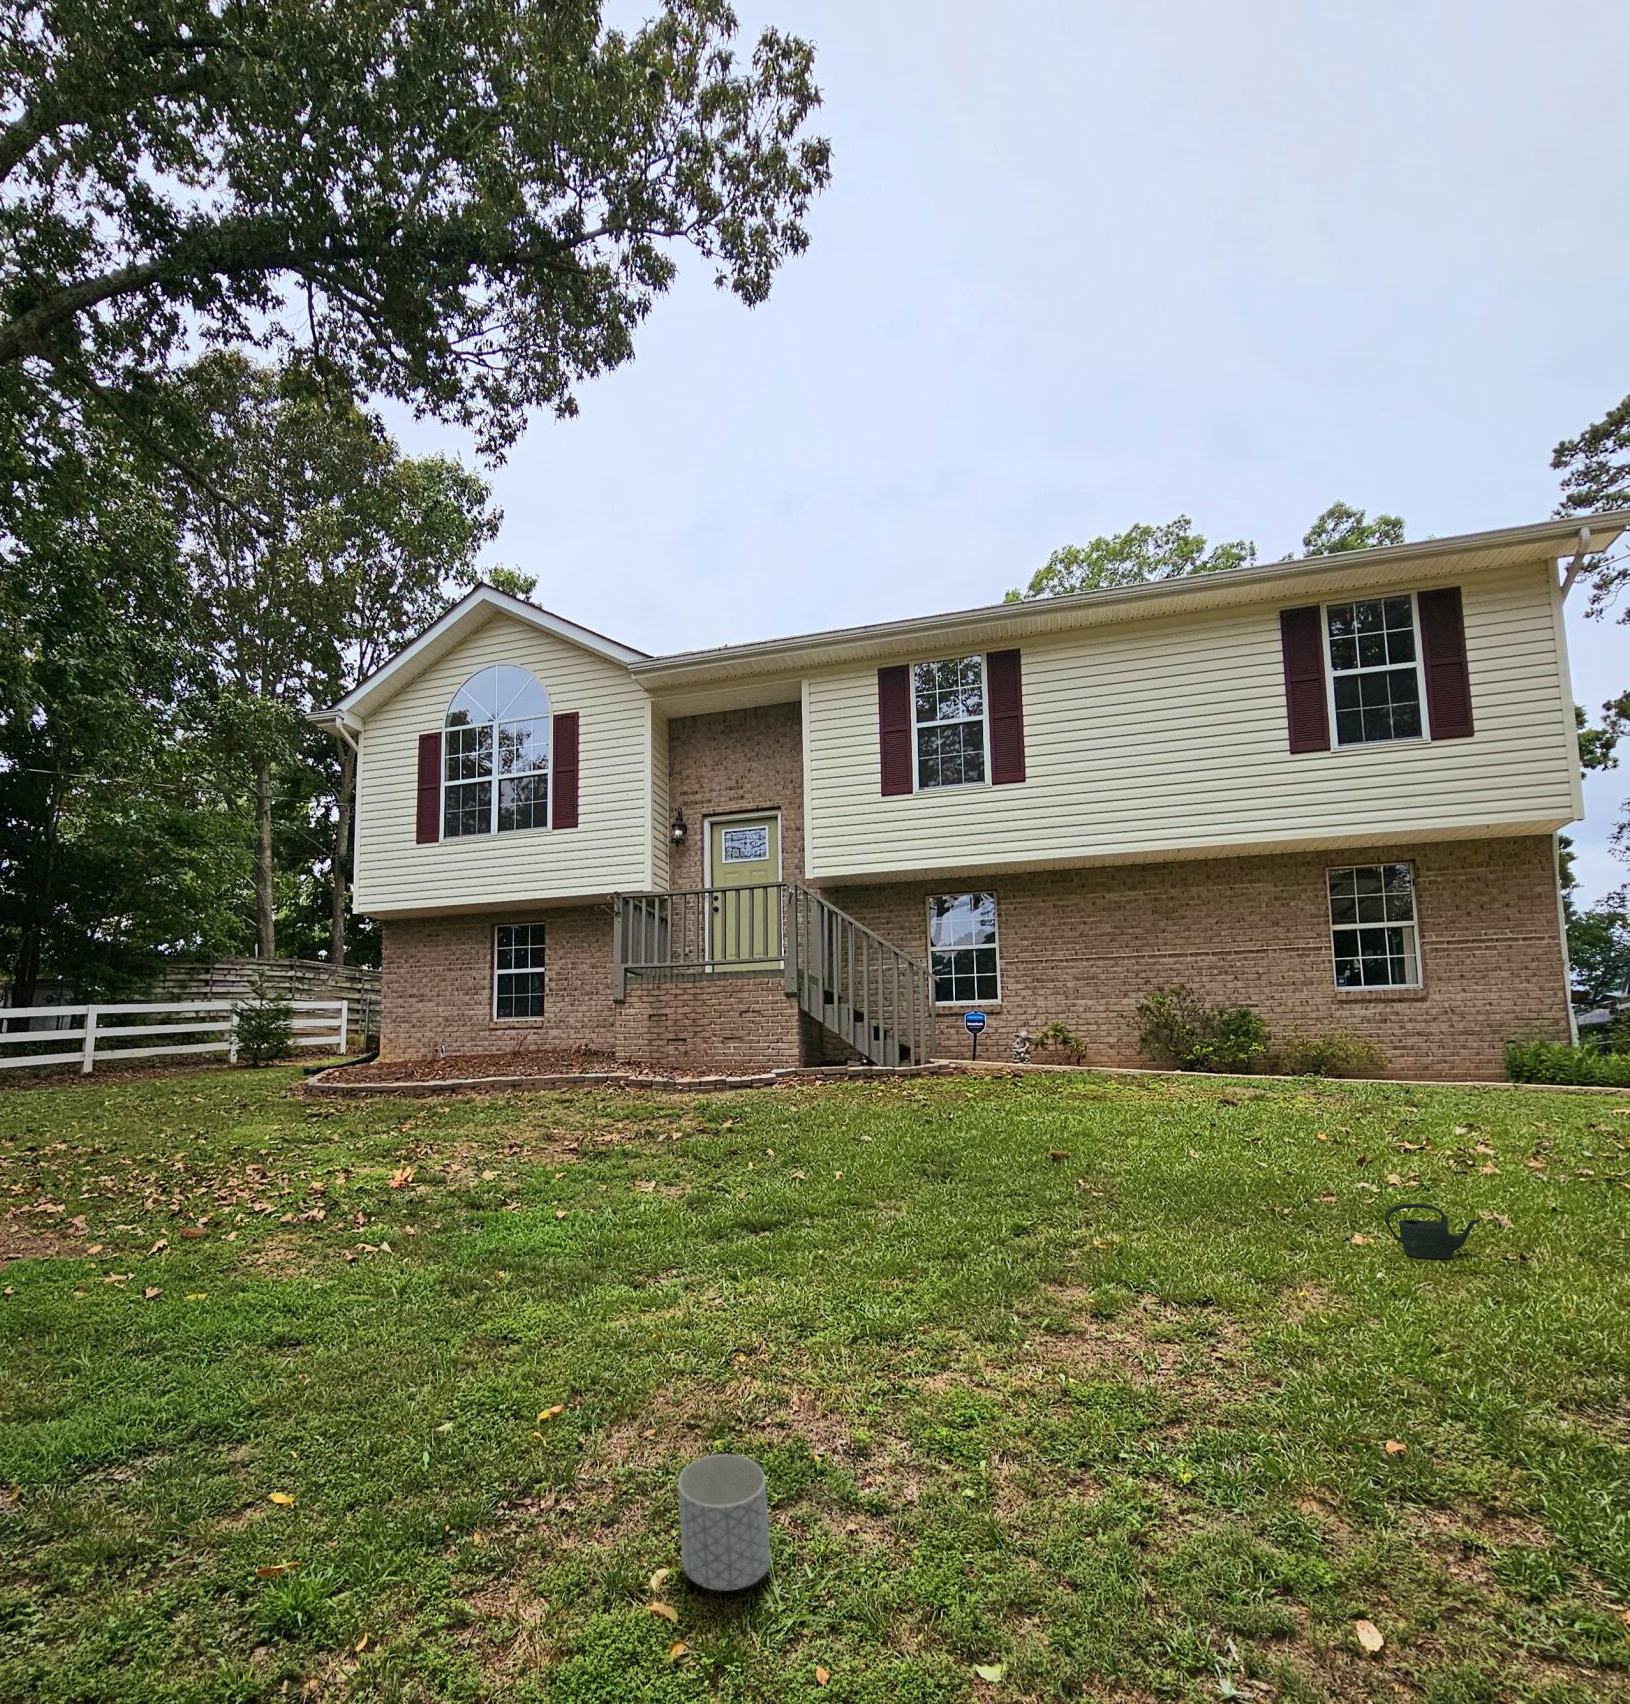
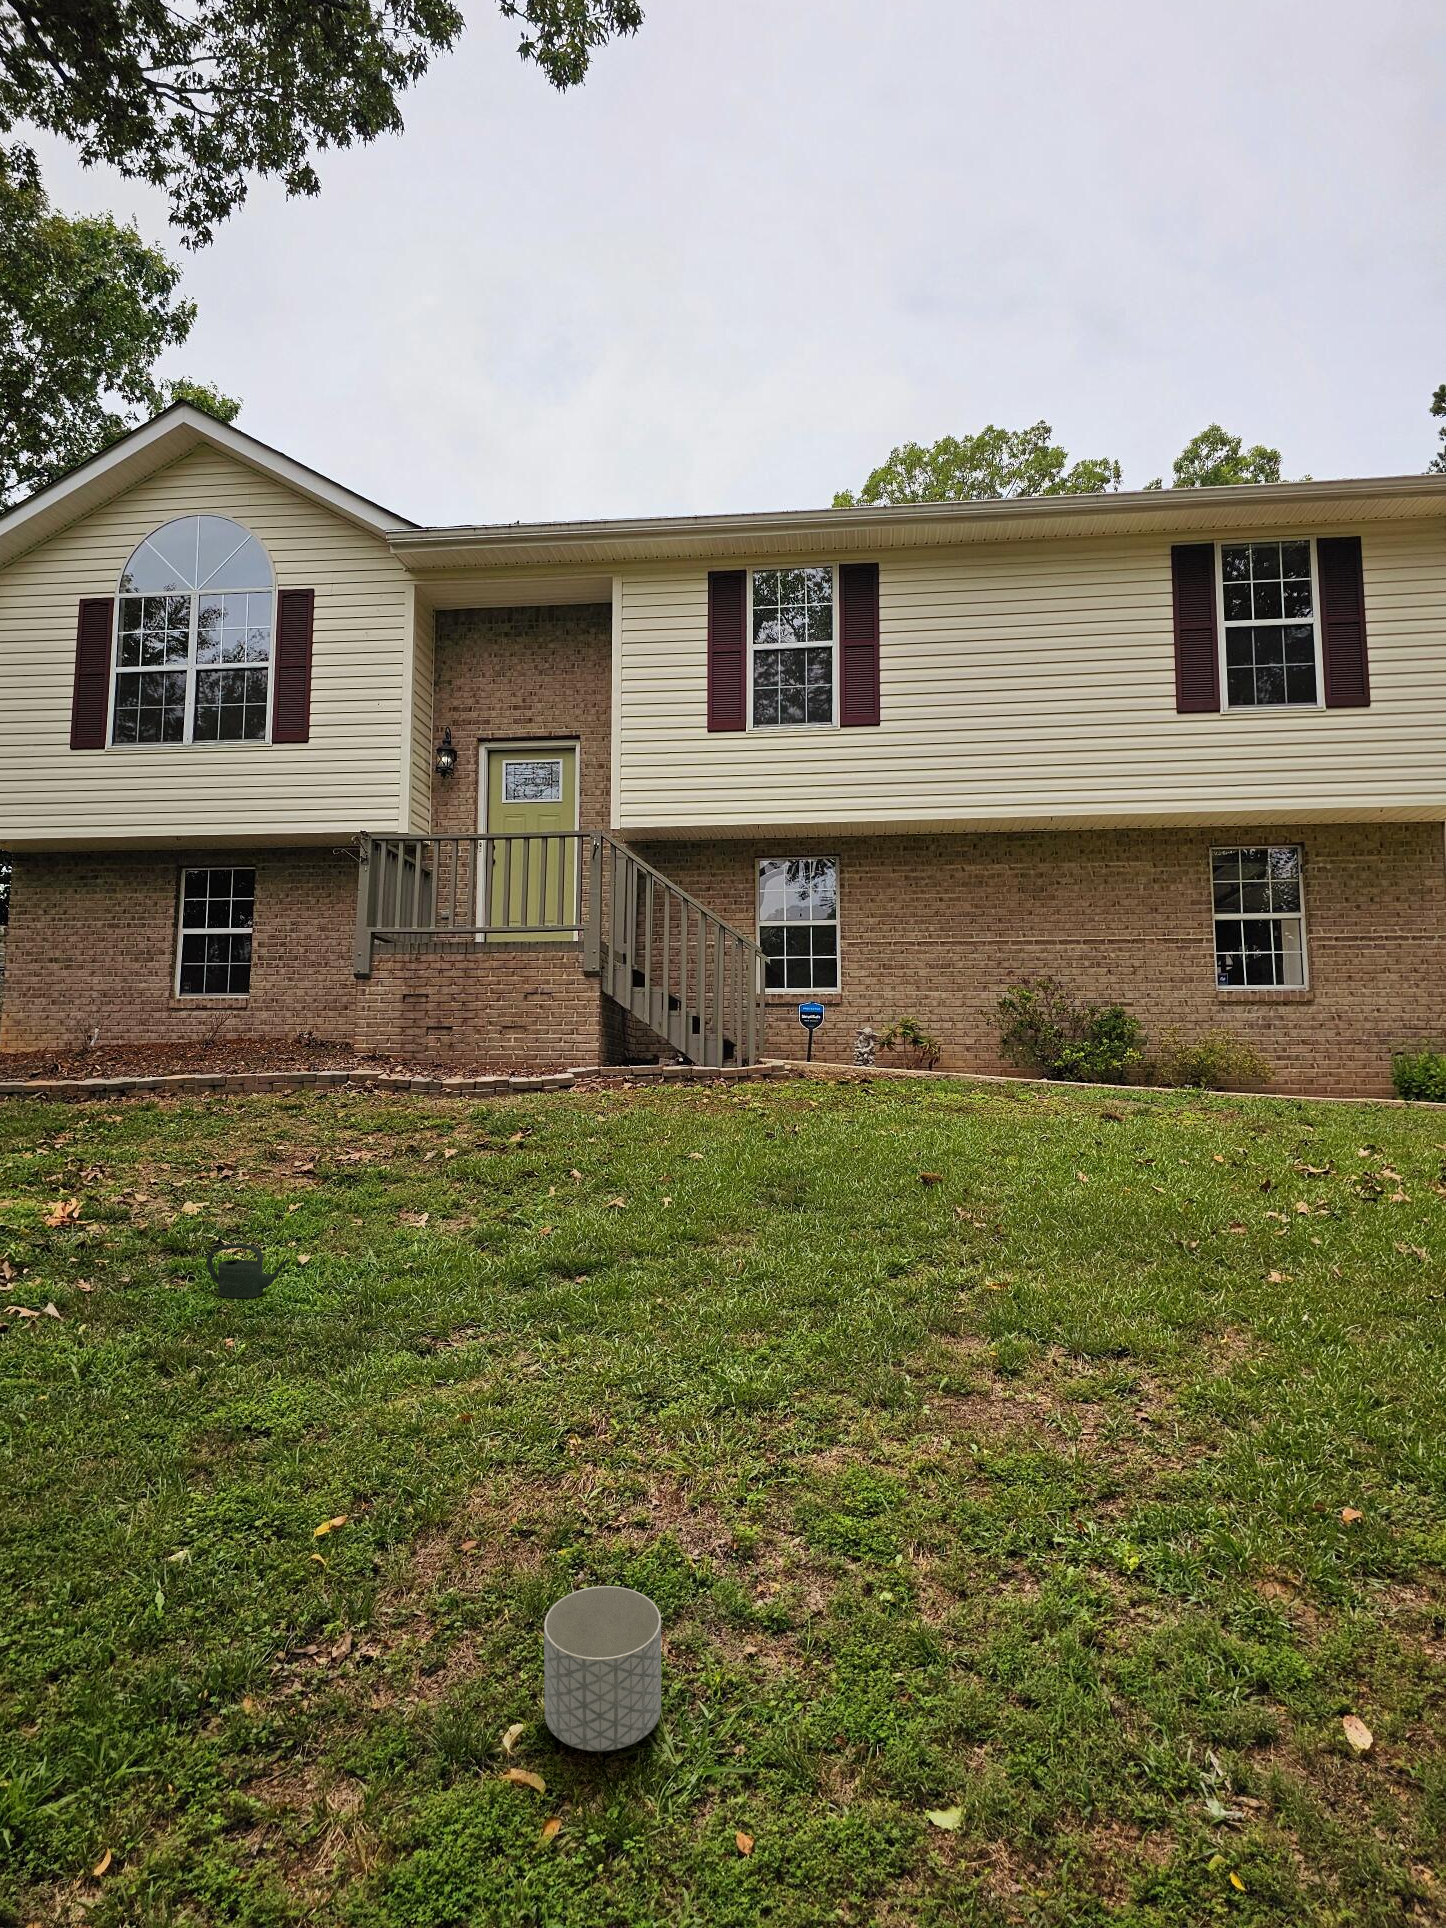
watering can: present [1385,1204,1480,1259] -> present [207,1244,291,1298]

